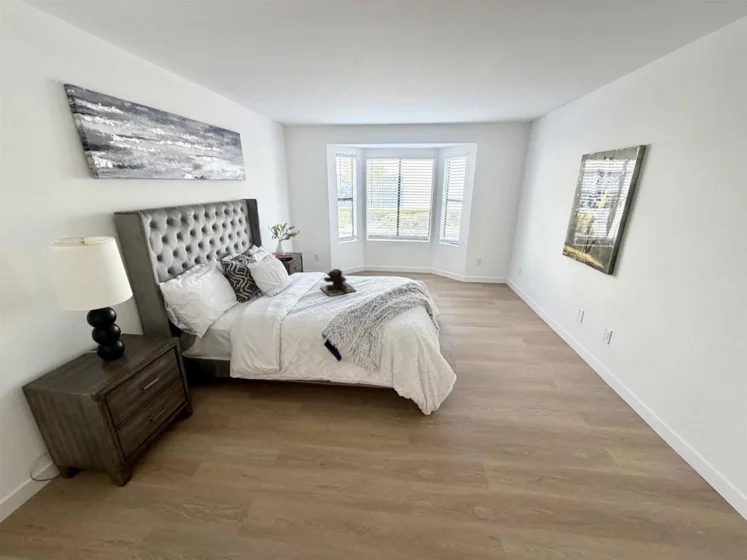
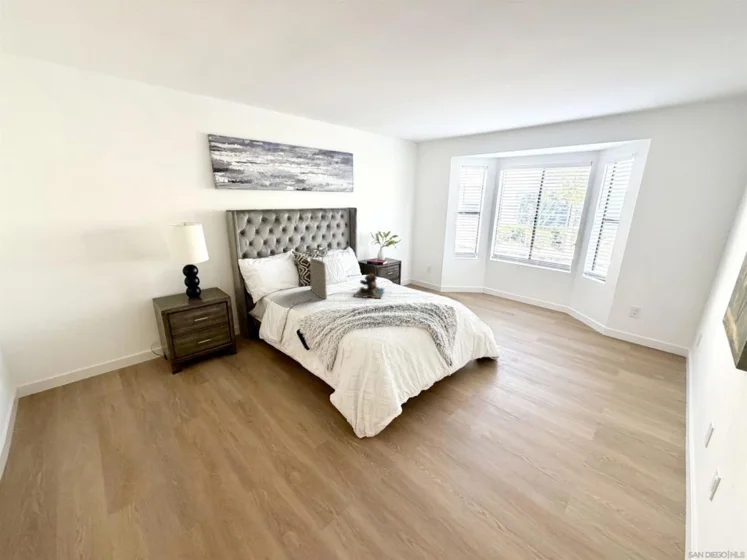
tote bag: none [264,252,308,306] -> present [310,251,327,299]

